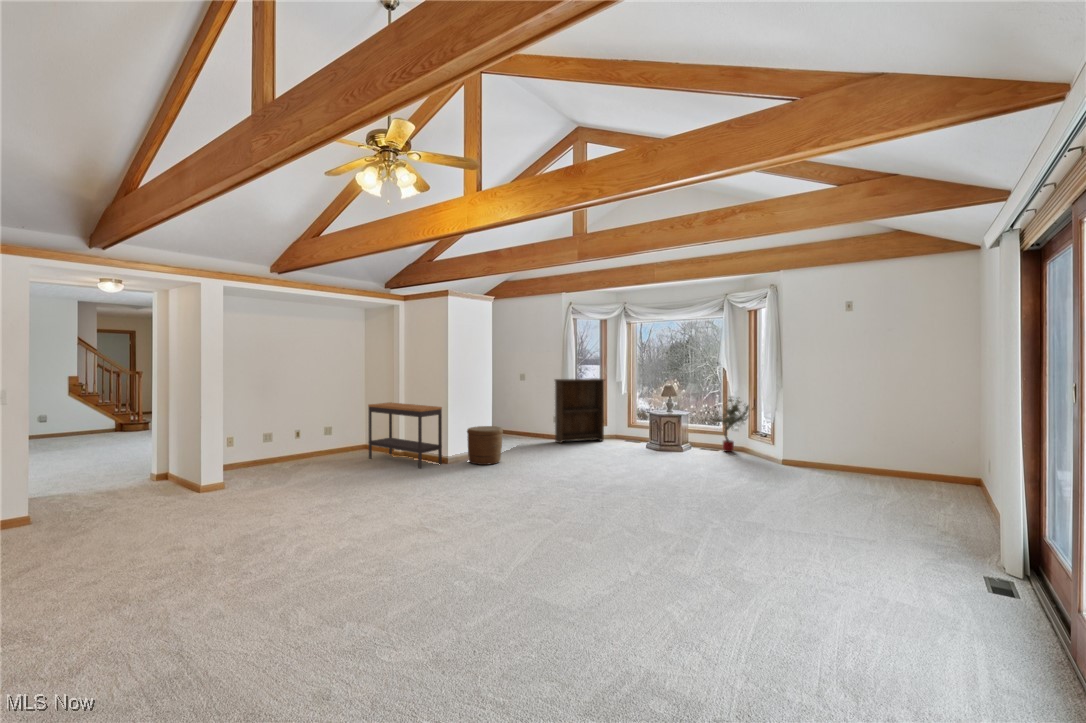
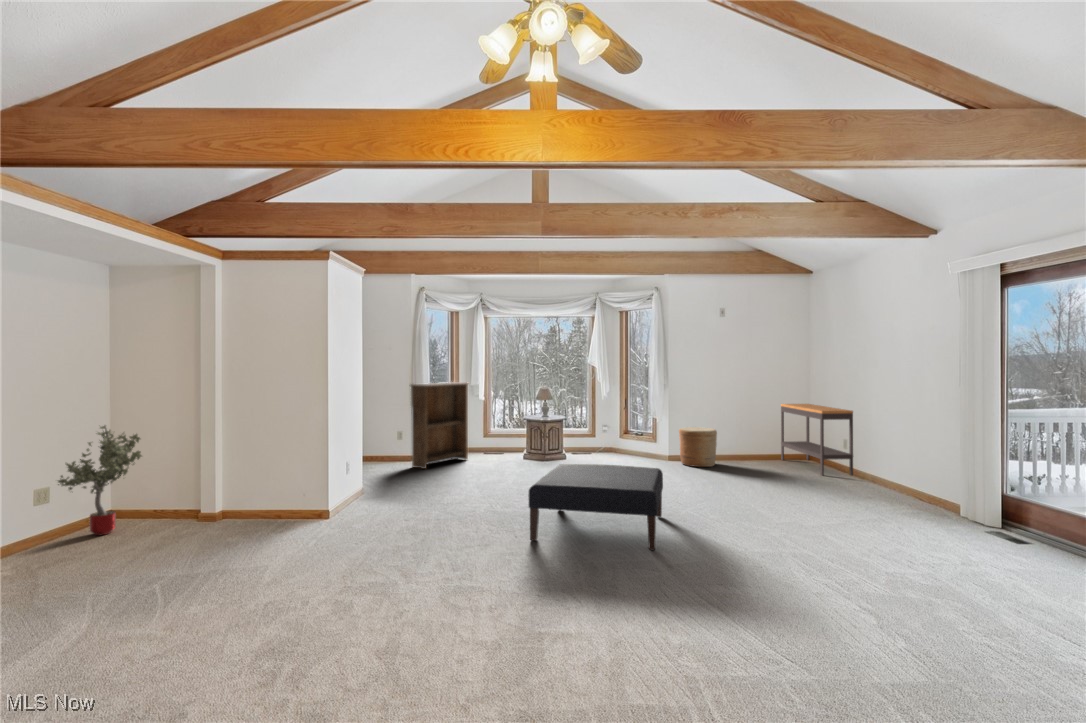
potted tree: present [710,399,749,452] -> present [58,425,142,536]
console table: present [368,402,442,468] -> present [781,404,853,476]
woven basket: present [467,426,503,465] -> present [679,427,717,467]
ottoman: none [524,447,655,521] -> present [529,464,663,550]

